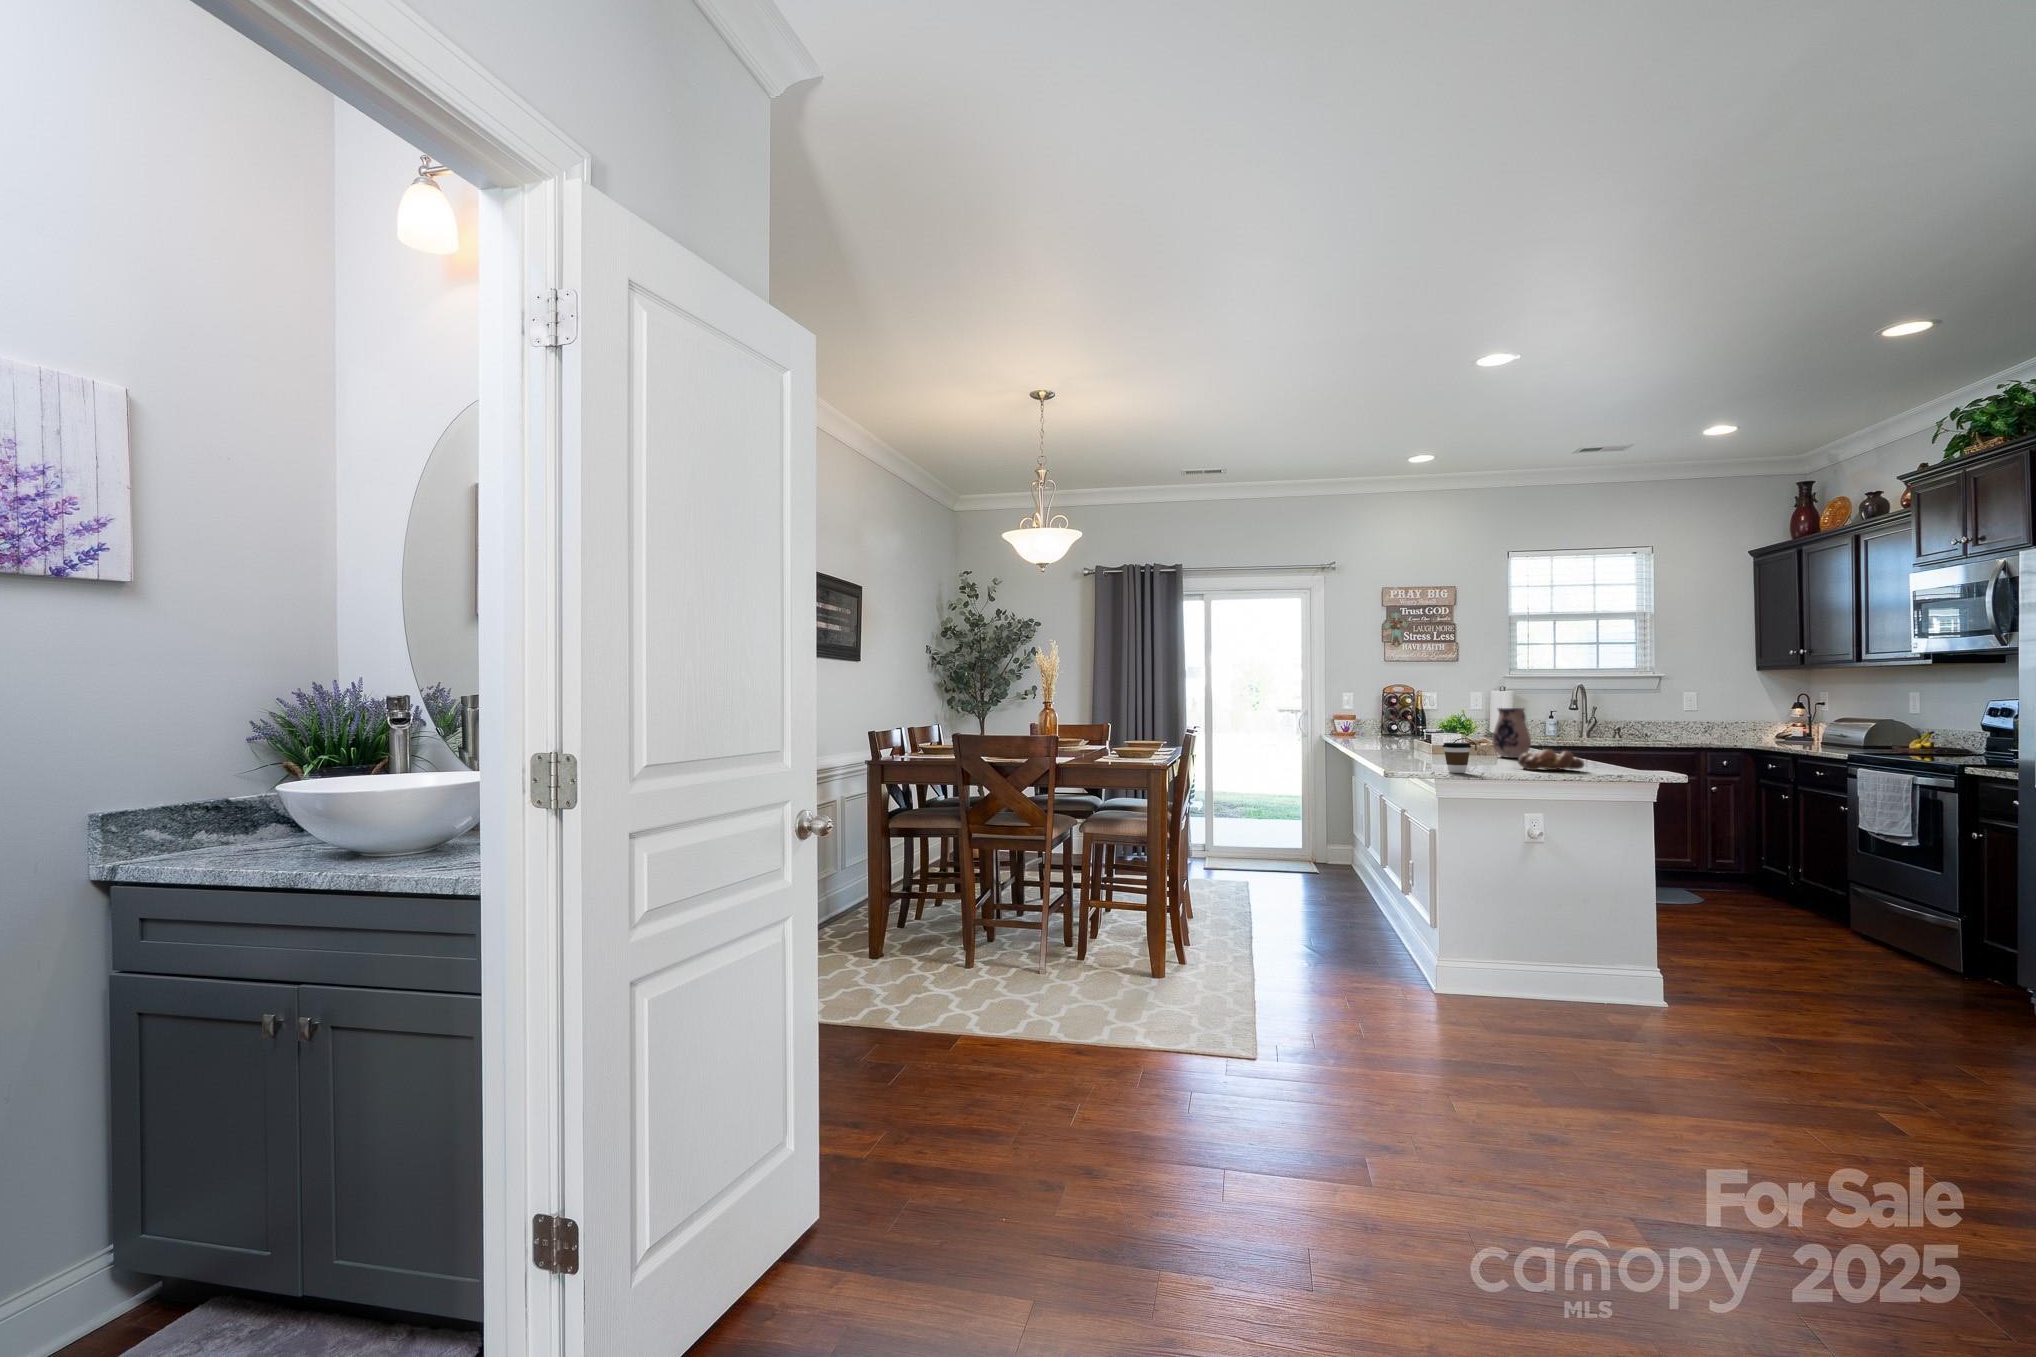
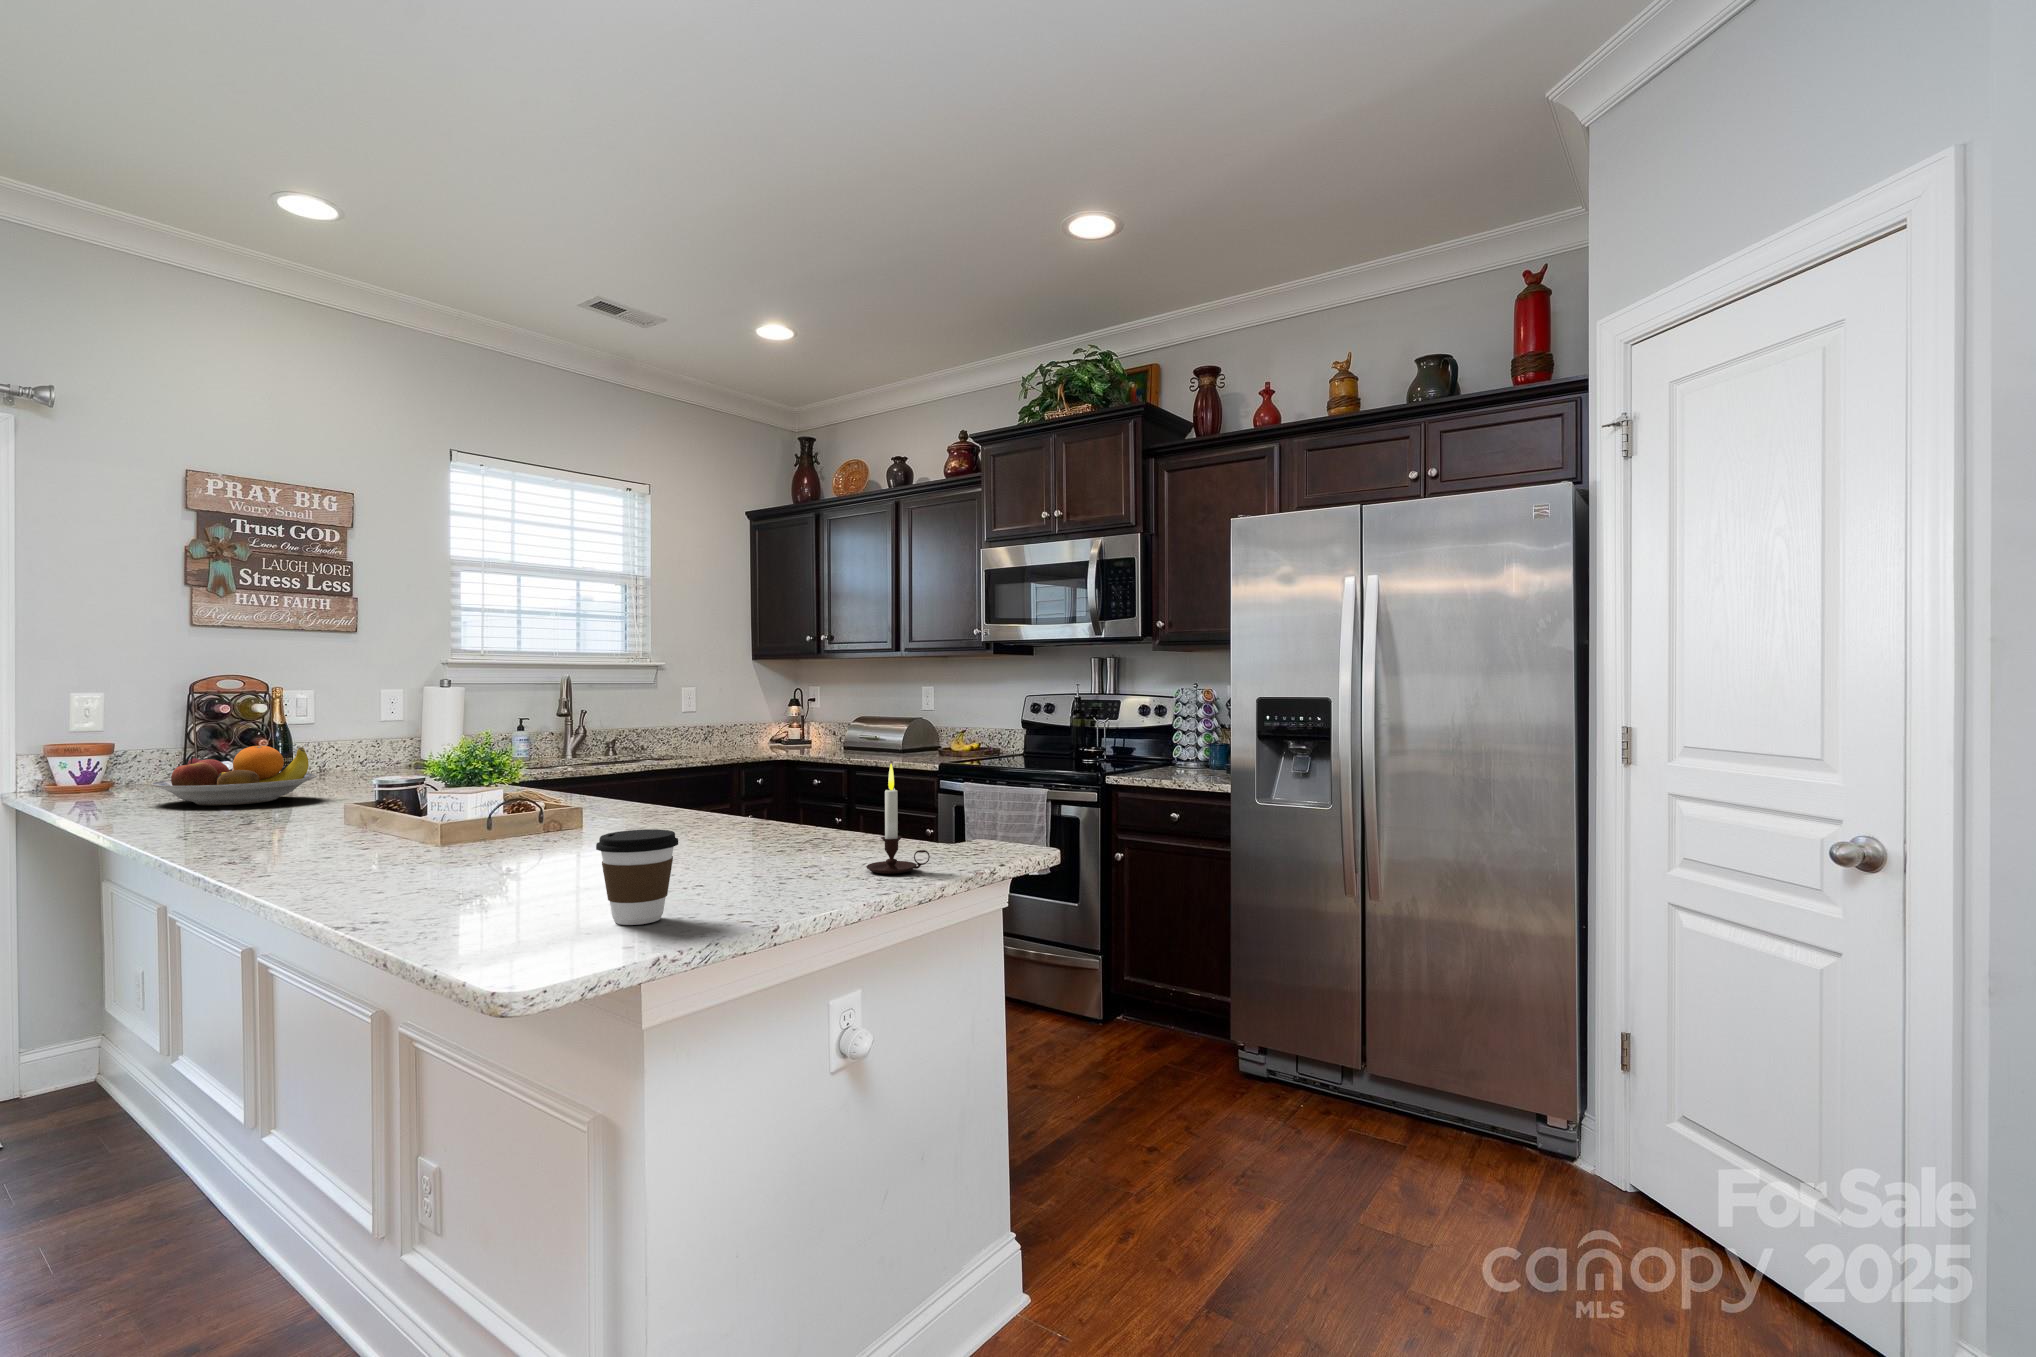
ceramic pitcher: present [1492,708,1531,758] -> none [544,720,623,826]
fruit bowl: none [1361,717,1422,742] -> present [151,746,317,806]
candle: none [1584,728,1616,779] -> present [866,764,930,874]
bread loaf: present [1518,749,1584,770] -> none [690,810,808,867]

